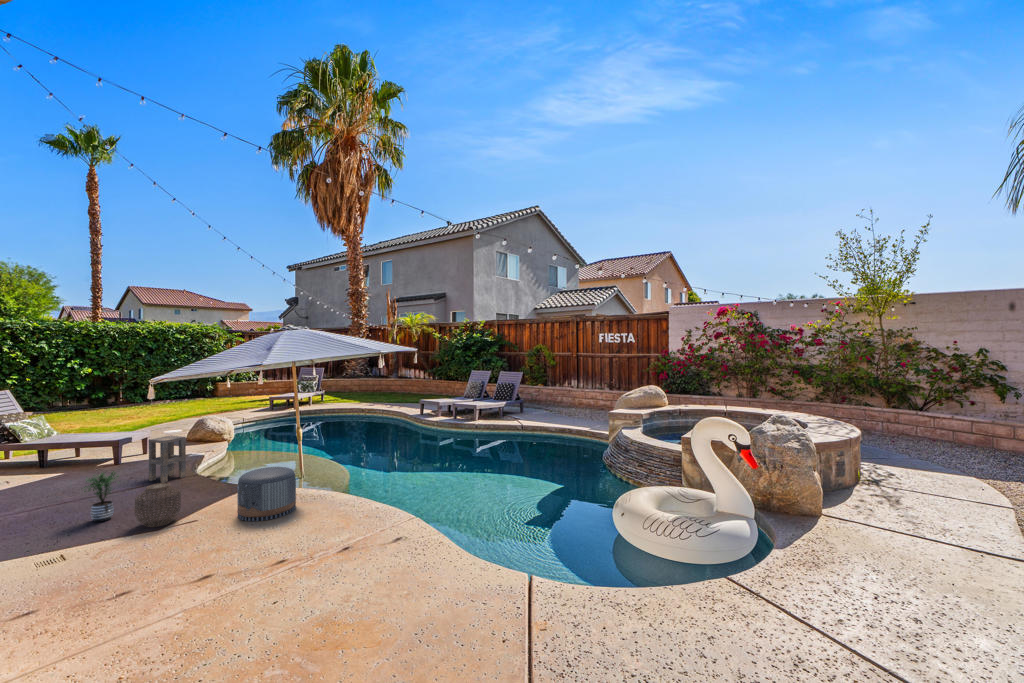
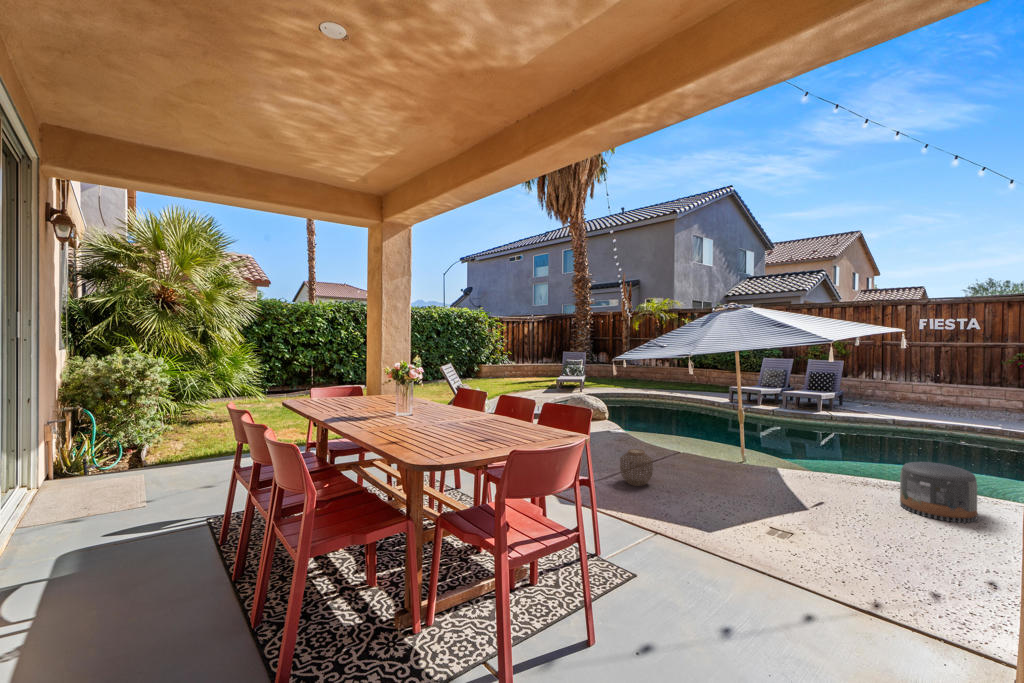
side table: present [149,435,186,483] -> none [676,422,703,471]
potted plant: present [84,471,118,522] -> none [747,459,789,512]
woven basket: present [135,483,181,527] -> present [620,449,653,486]

